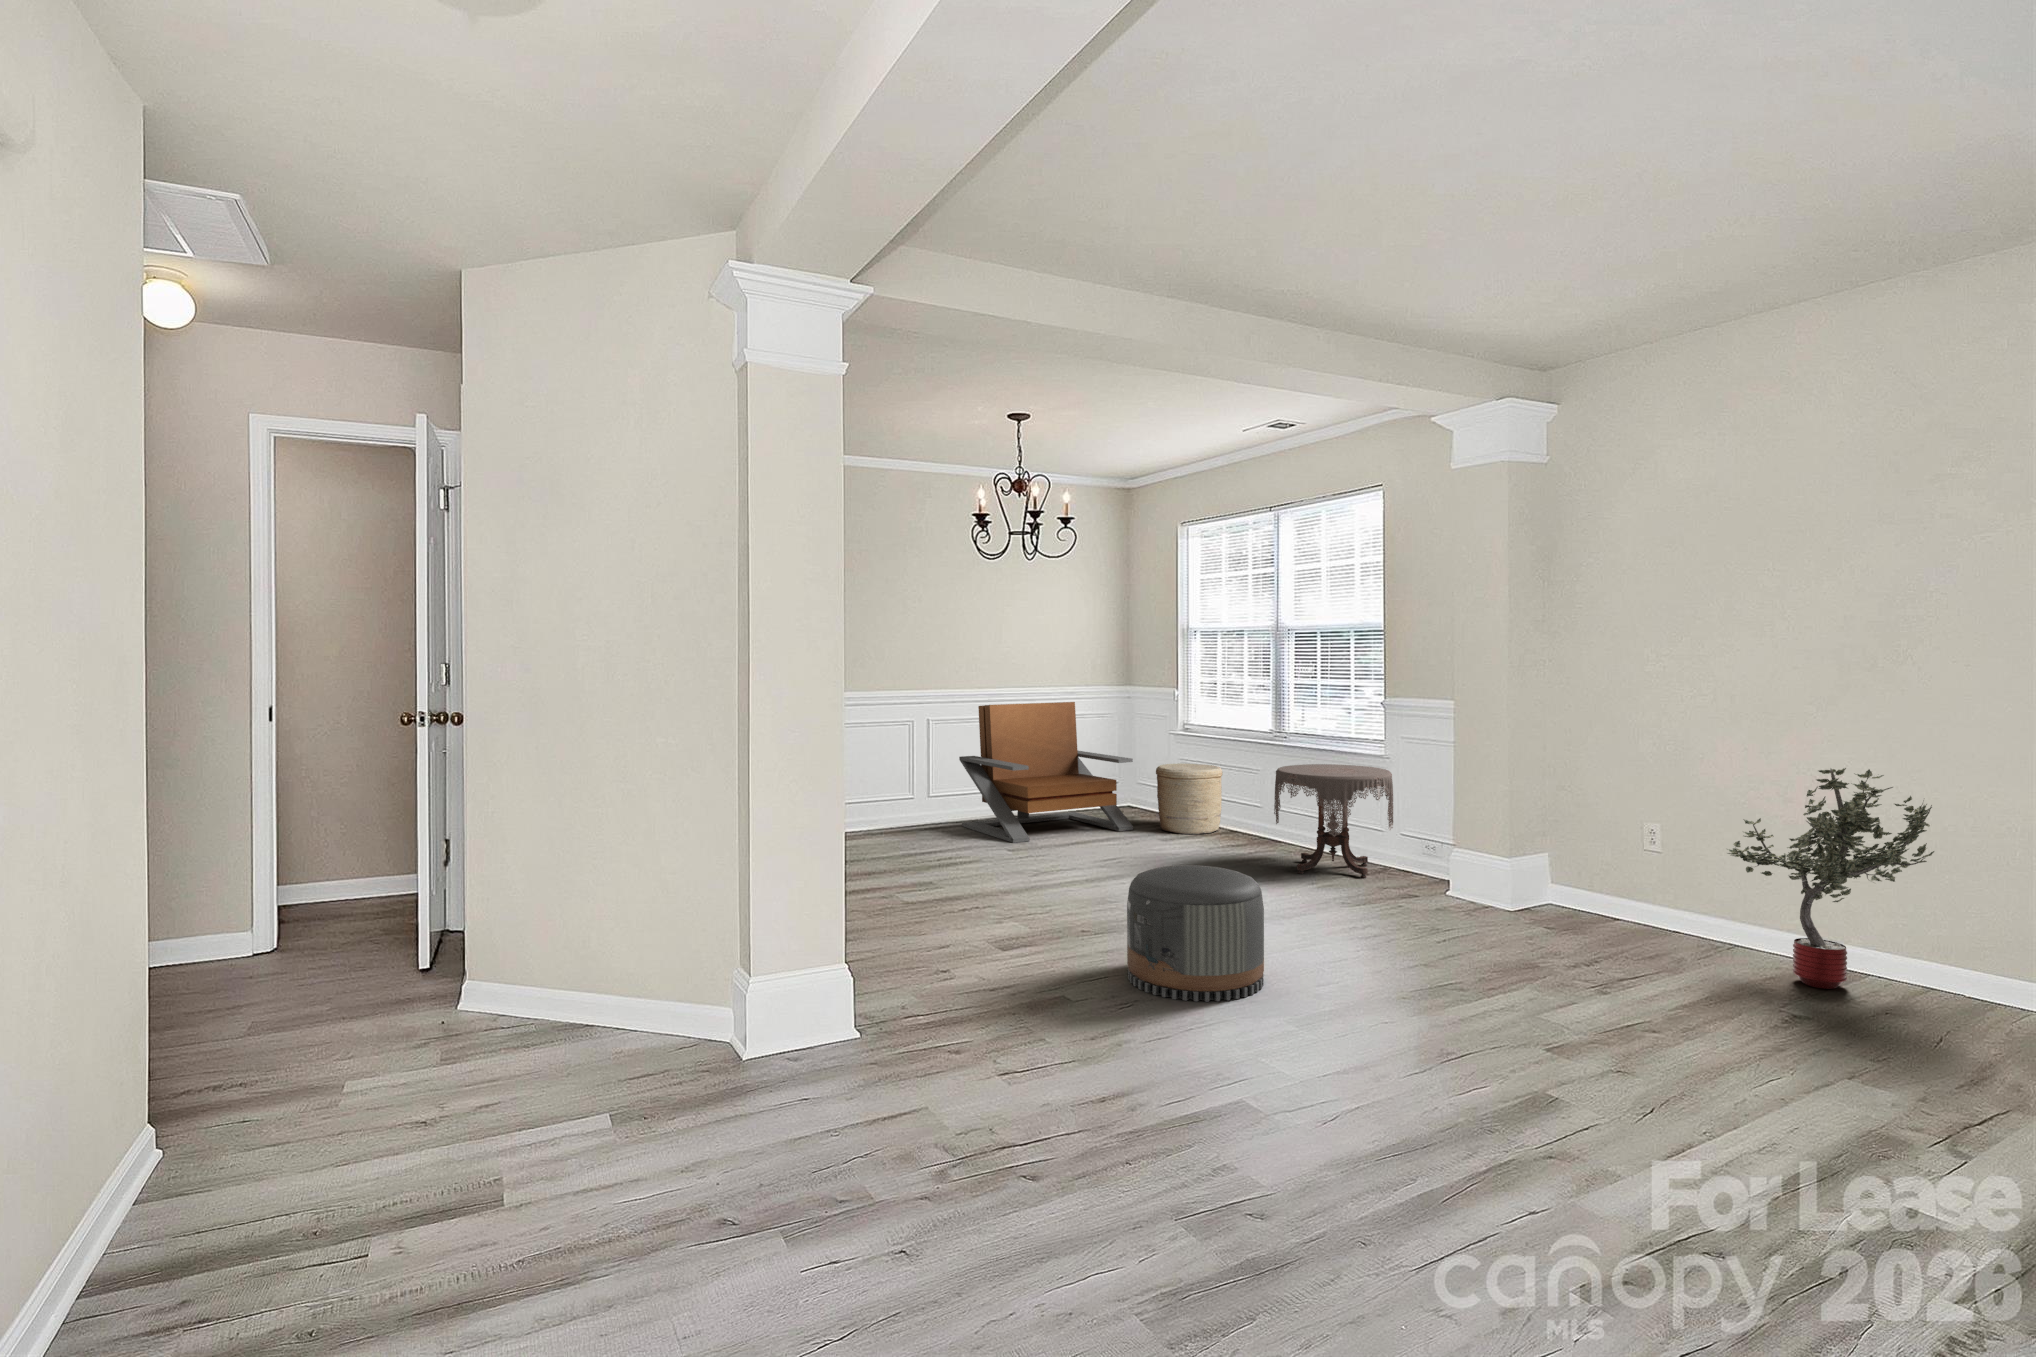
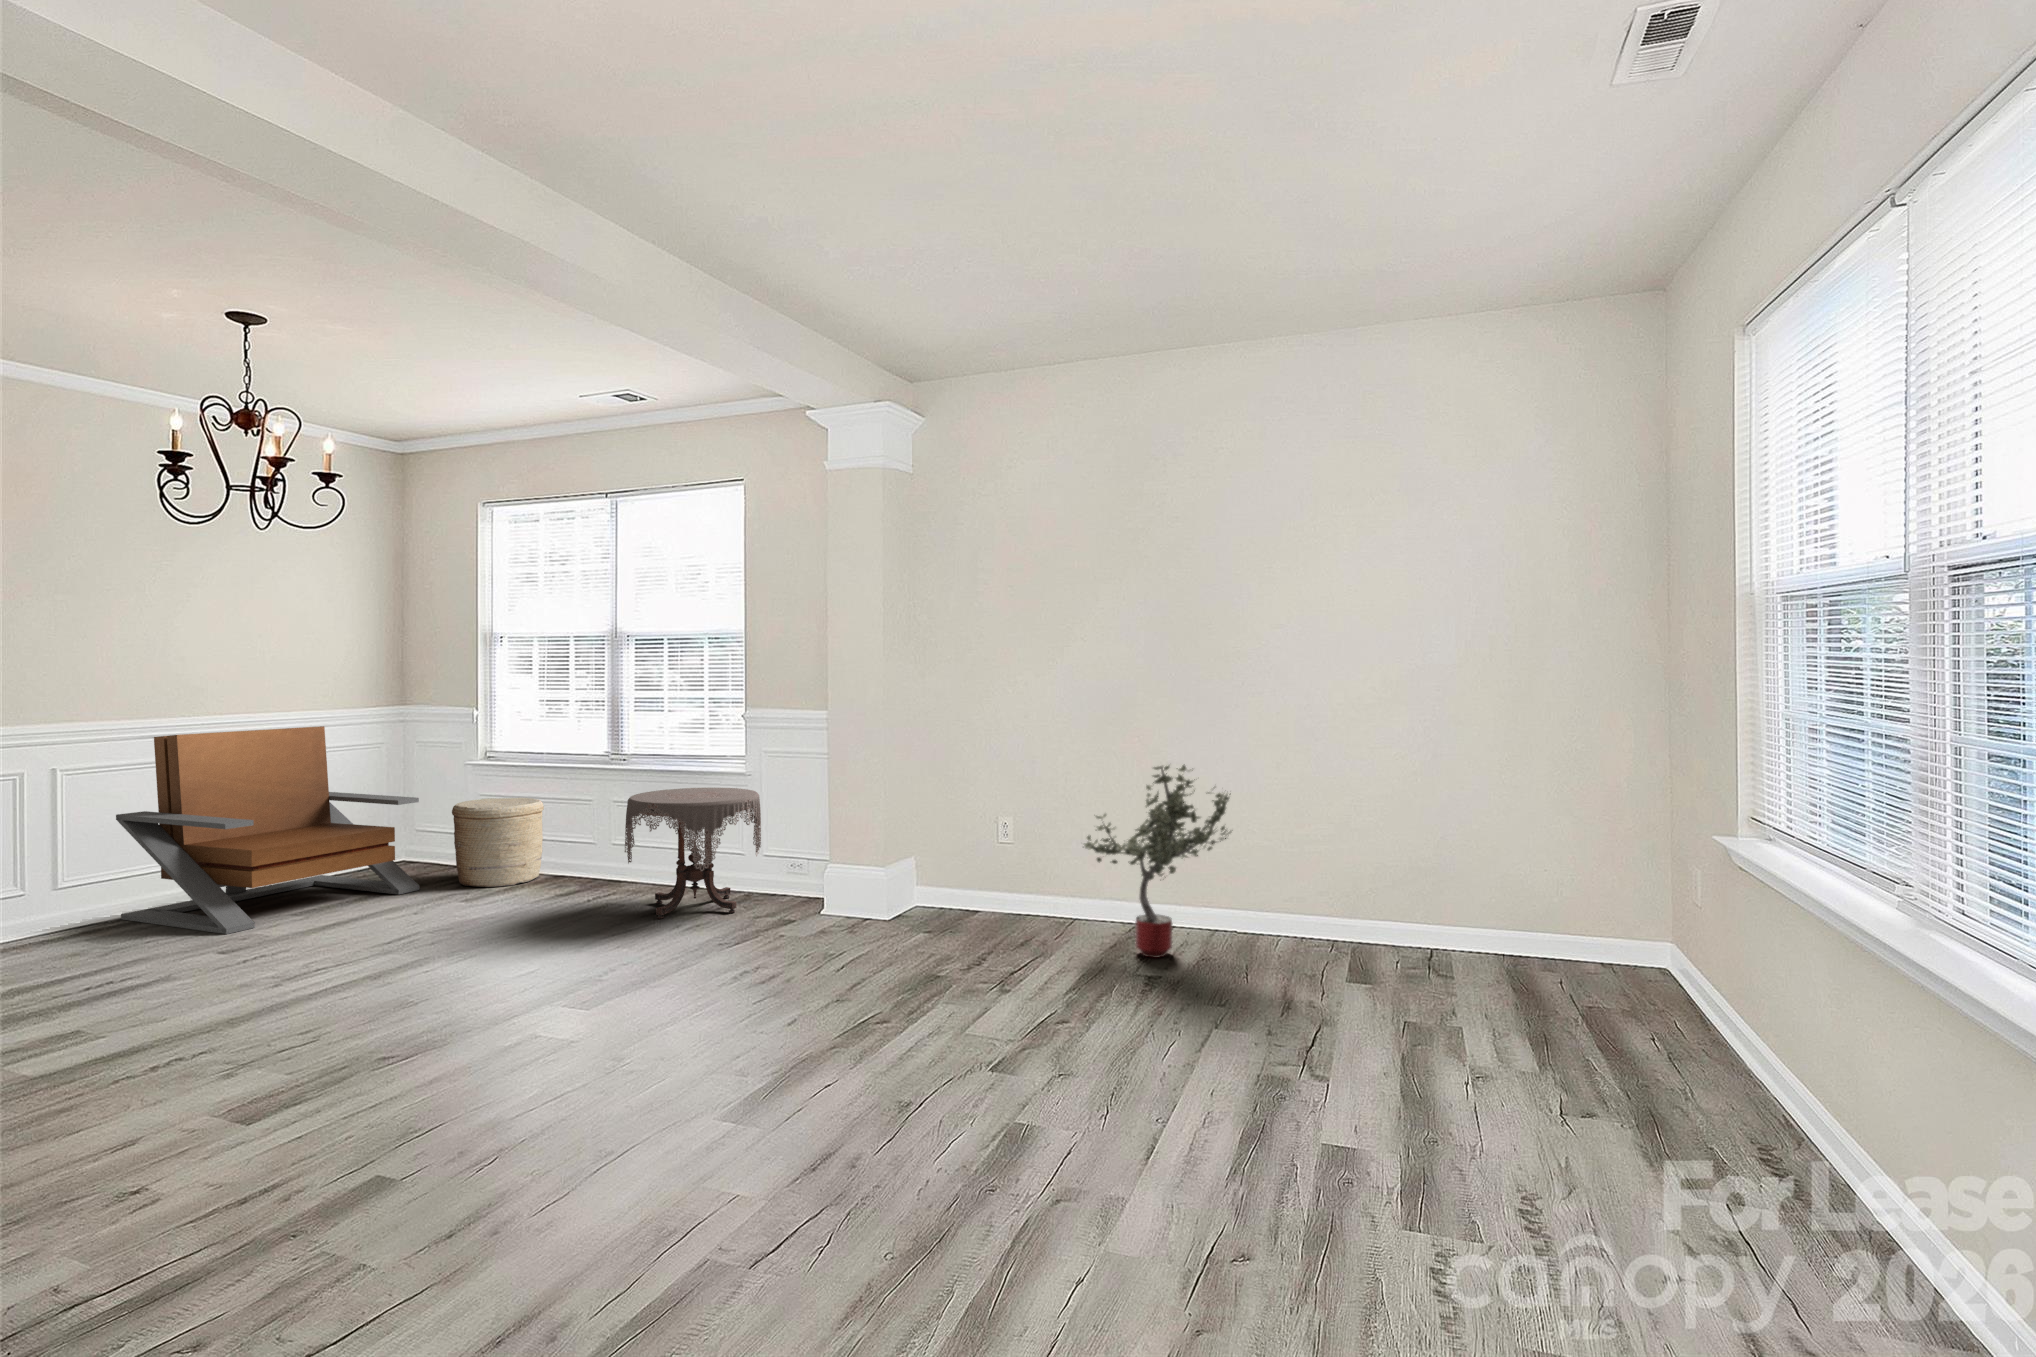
pouf: present [1127,865,1264,1002] -> none [480,938,676,1134]

